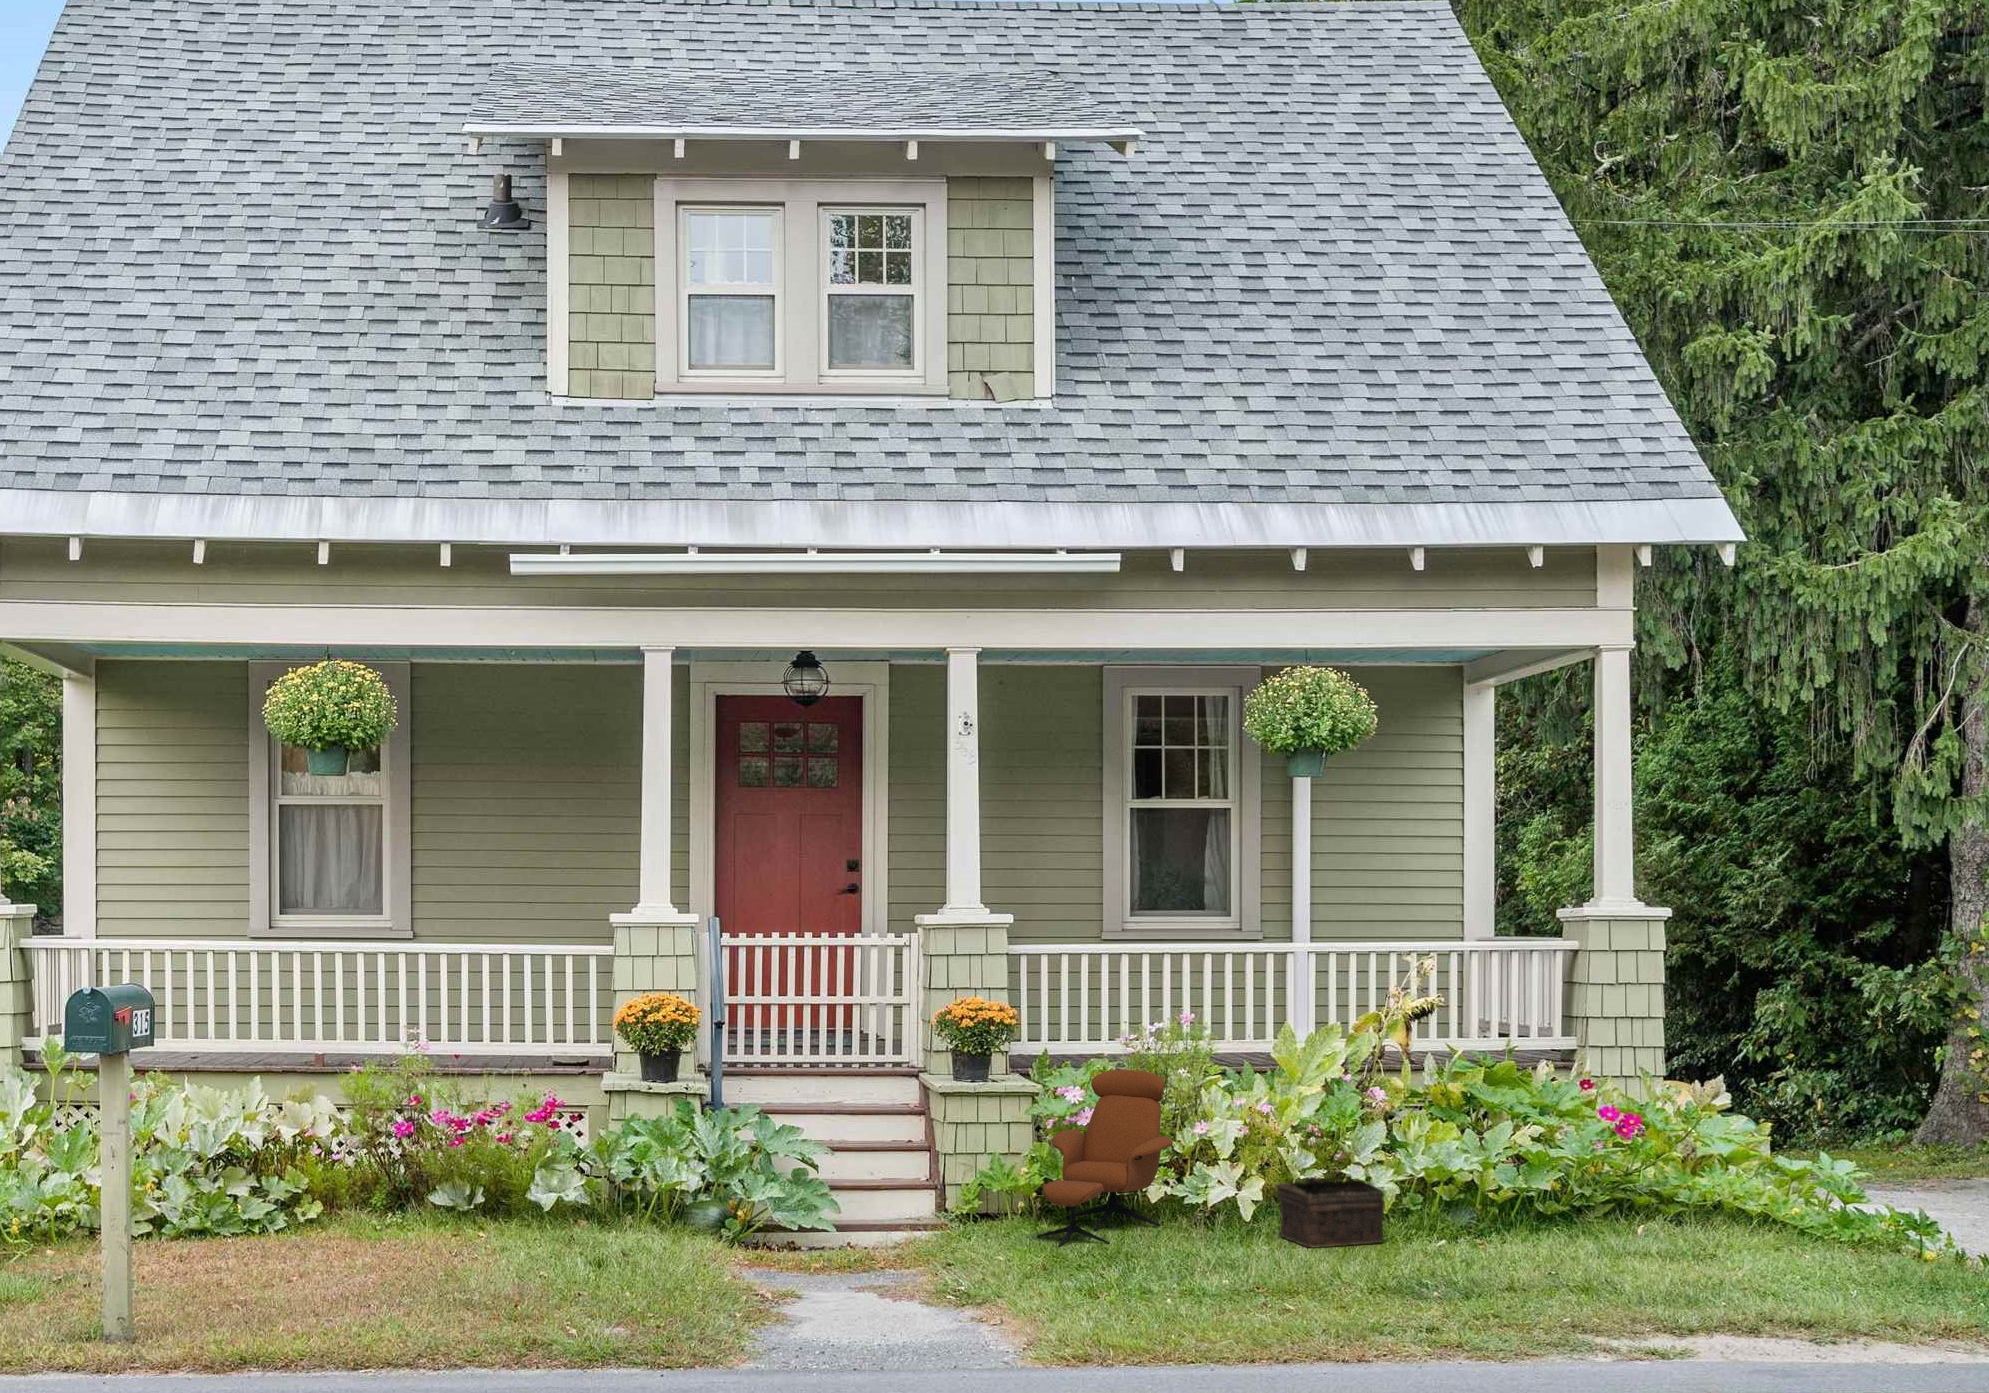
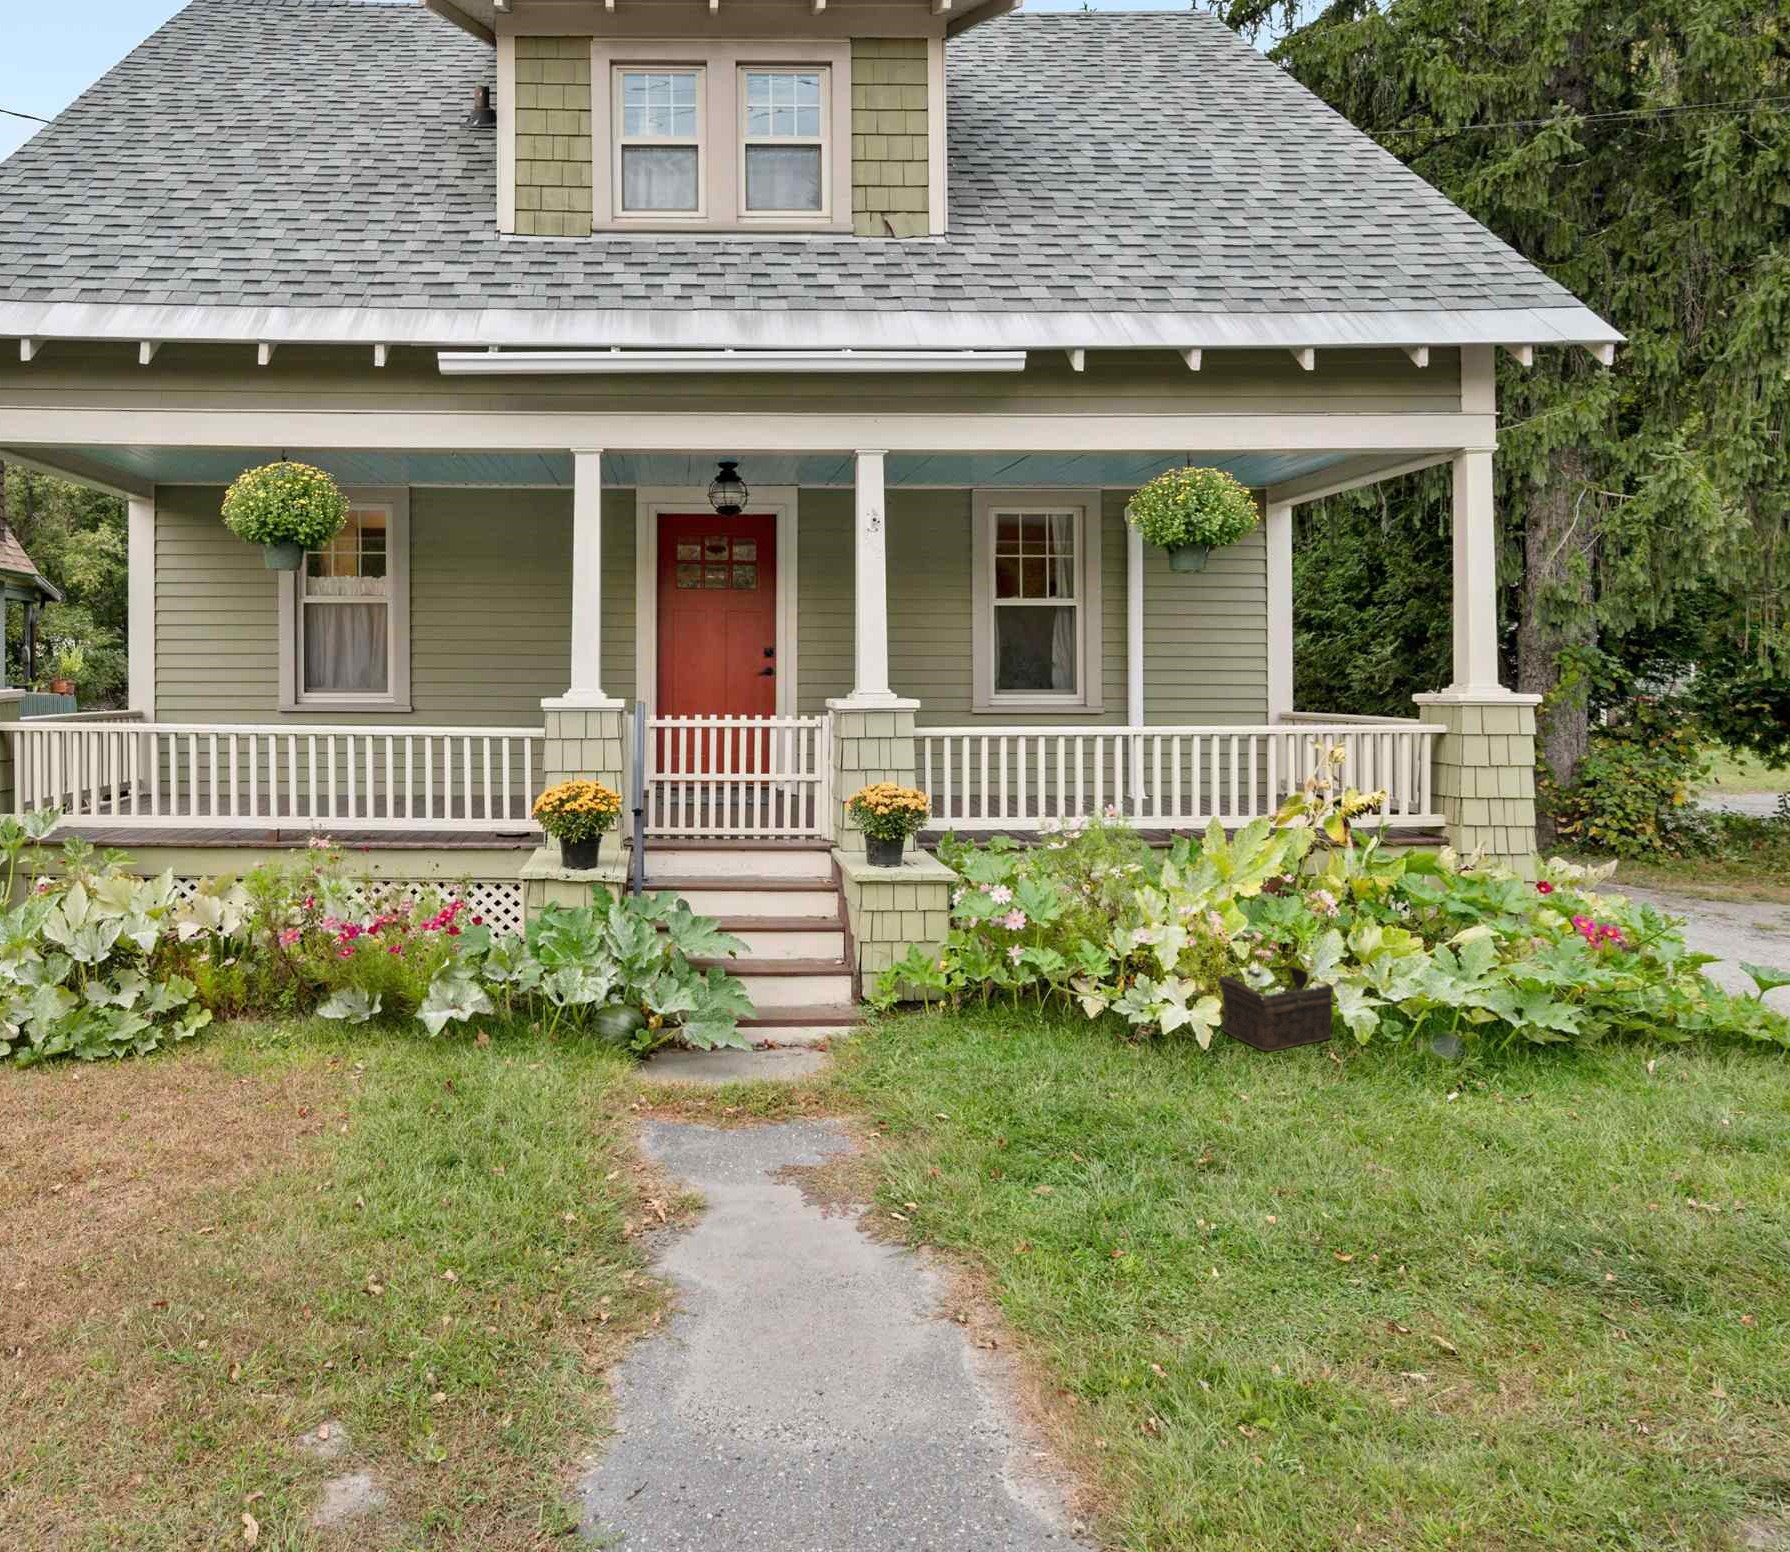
lounge chair: present [1037,1070,1173,1247] -> none [975,855,1107,1065]

